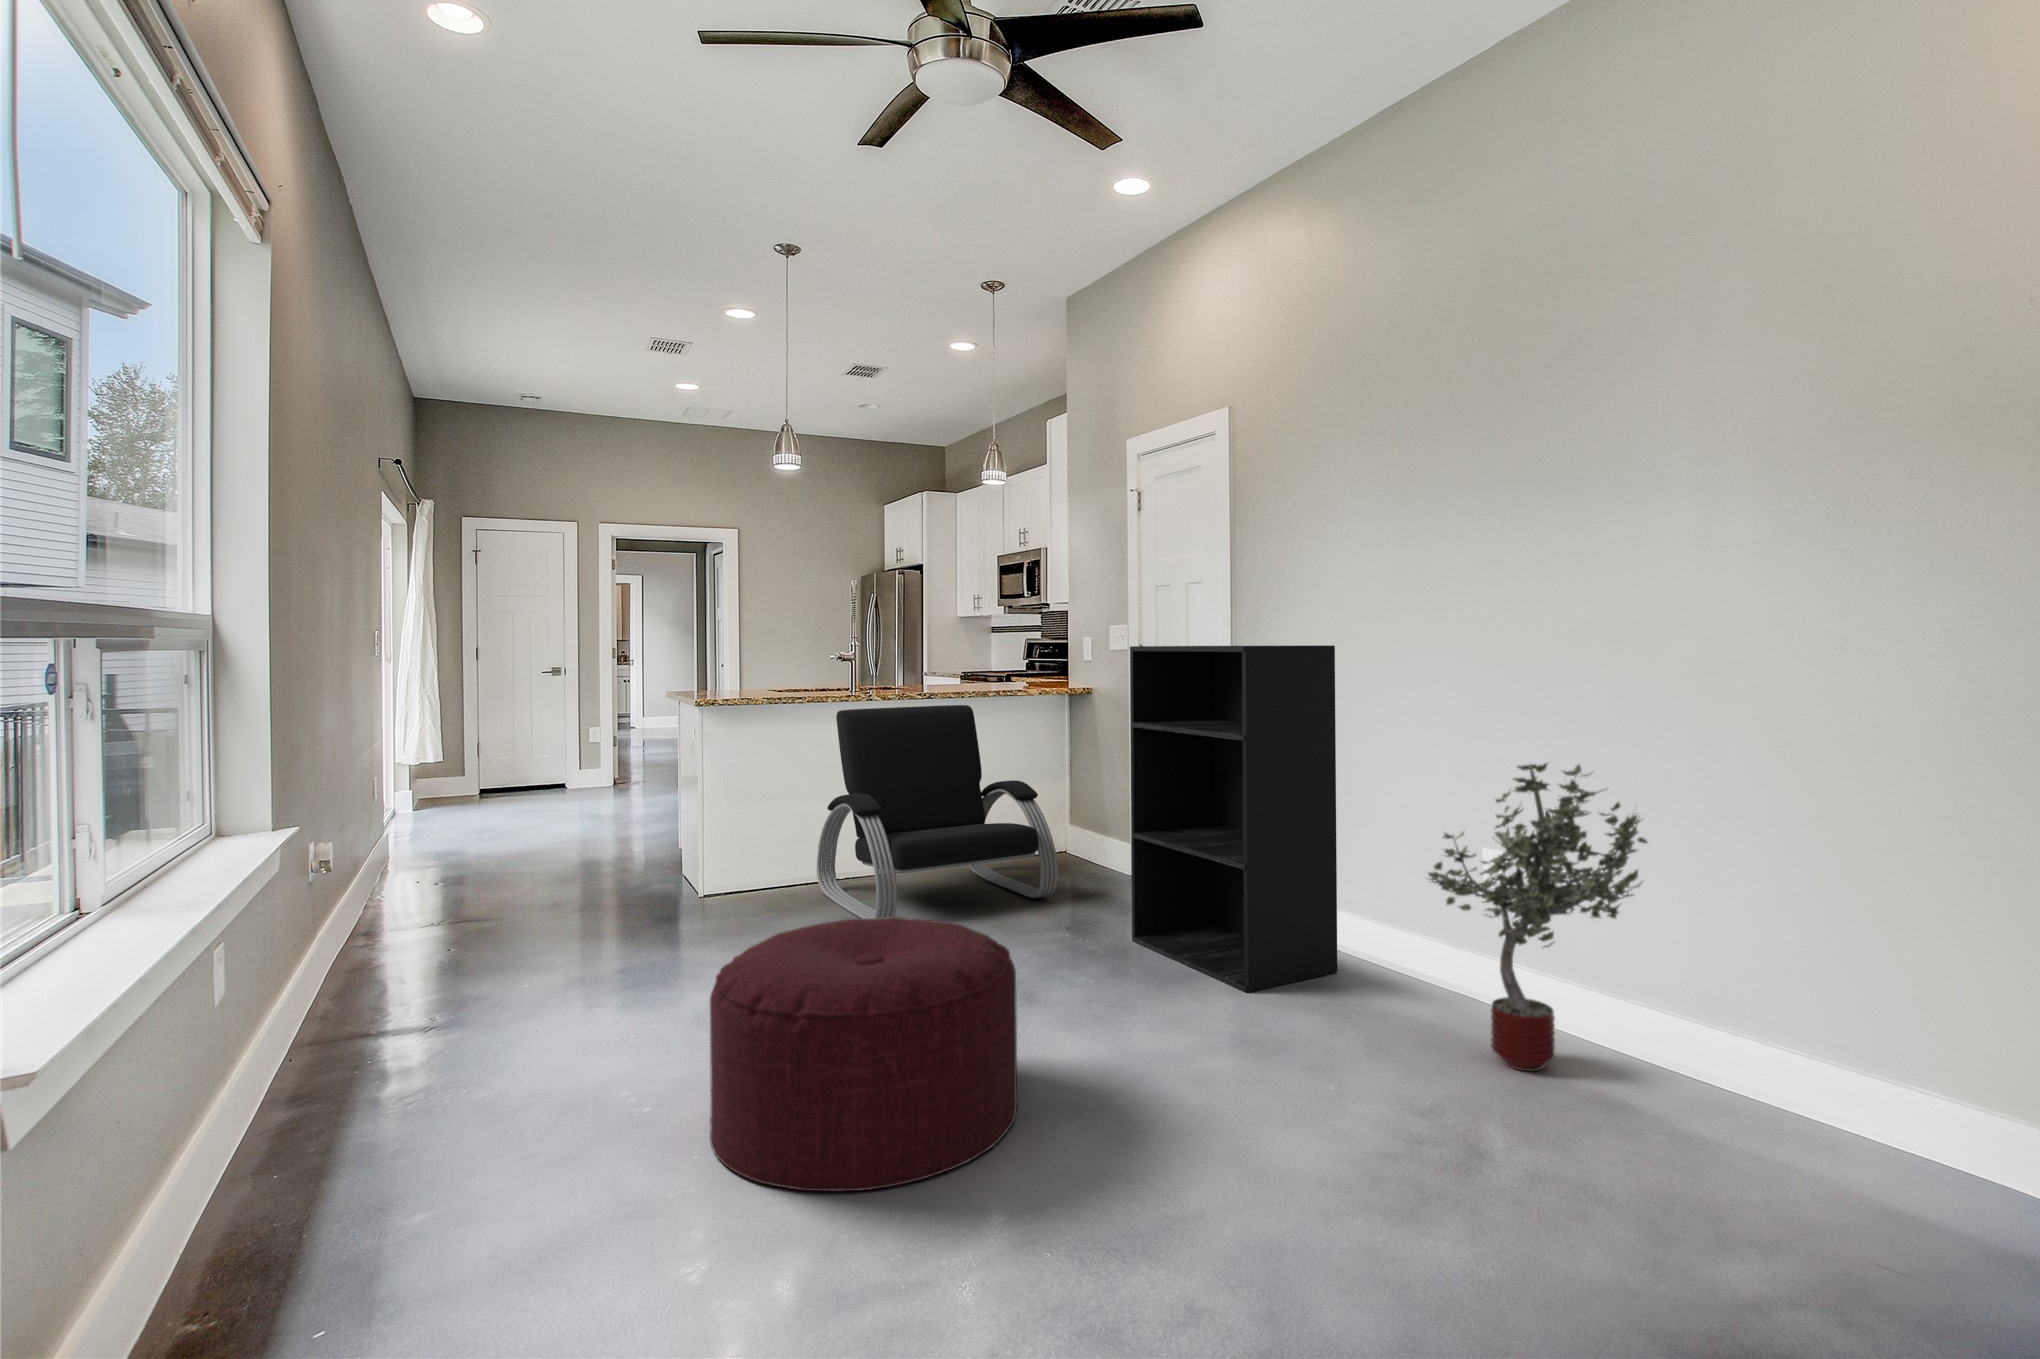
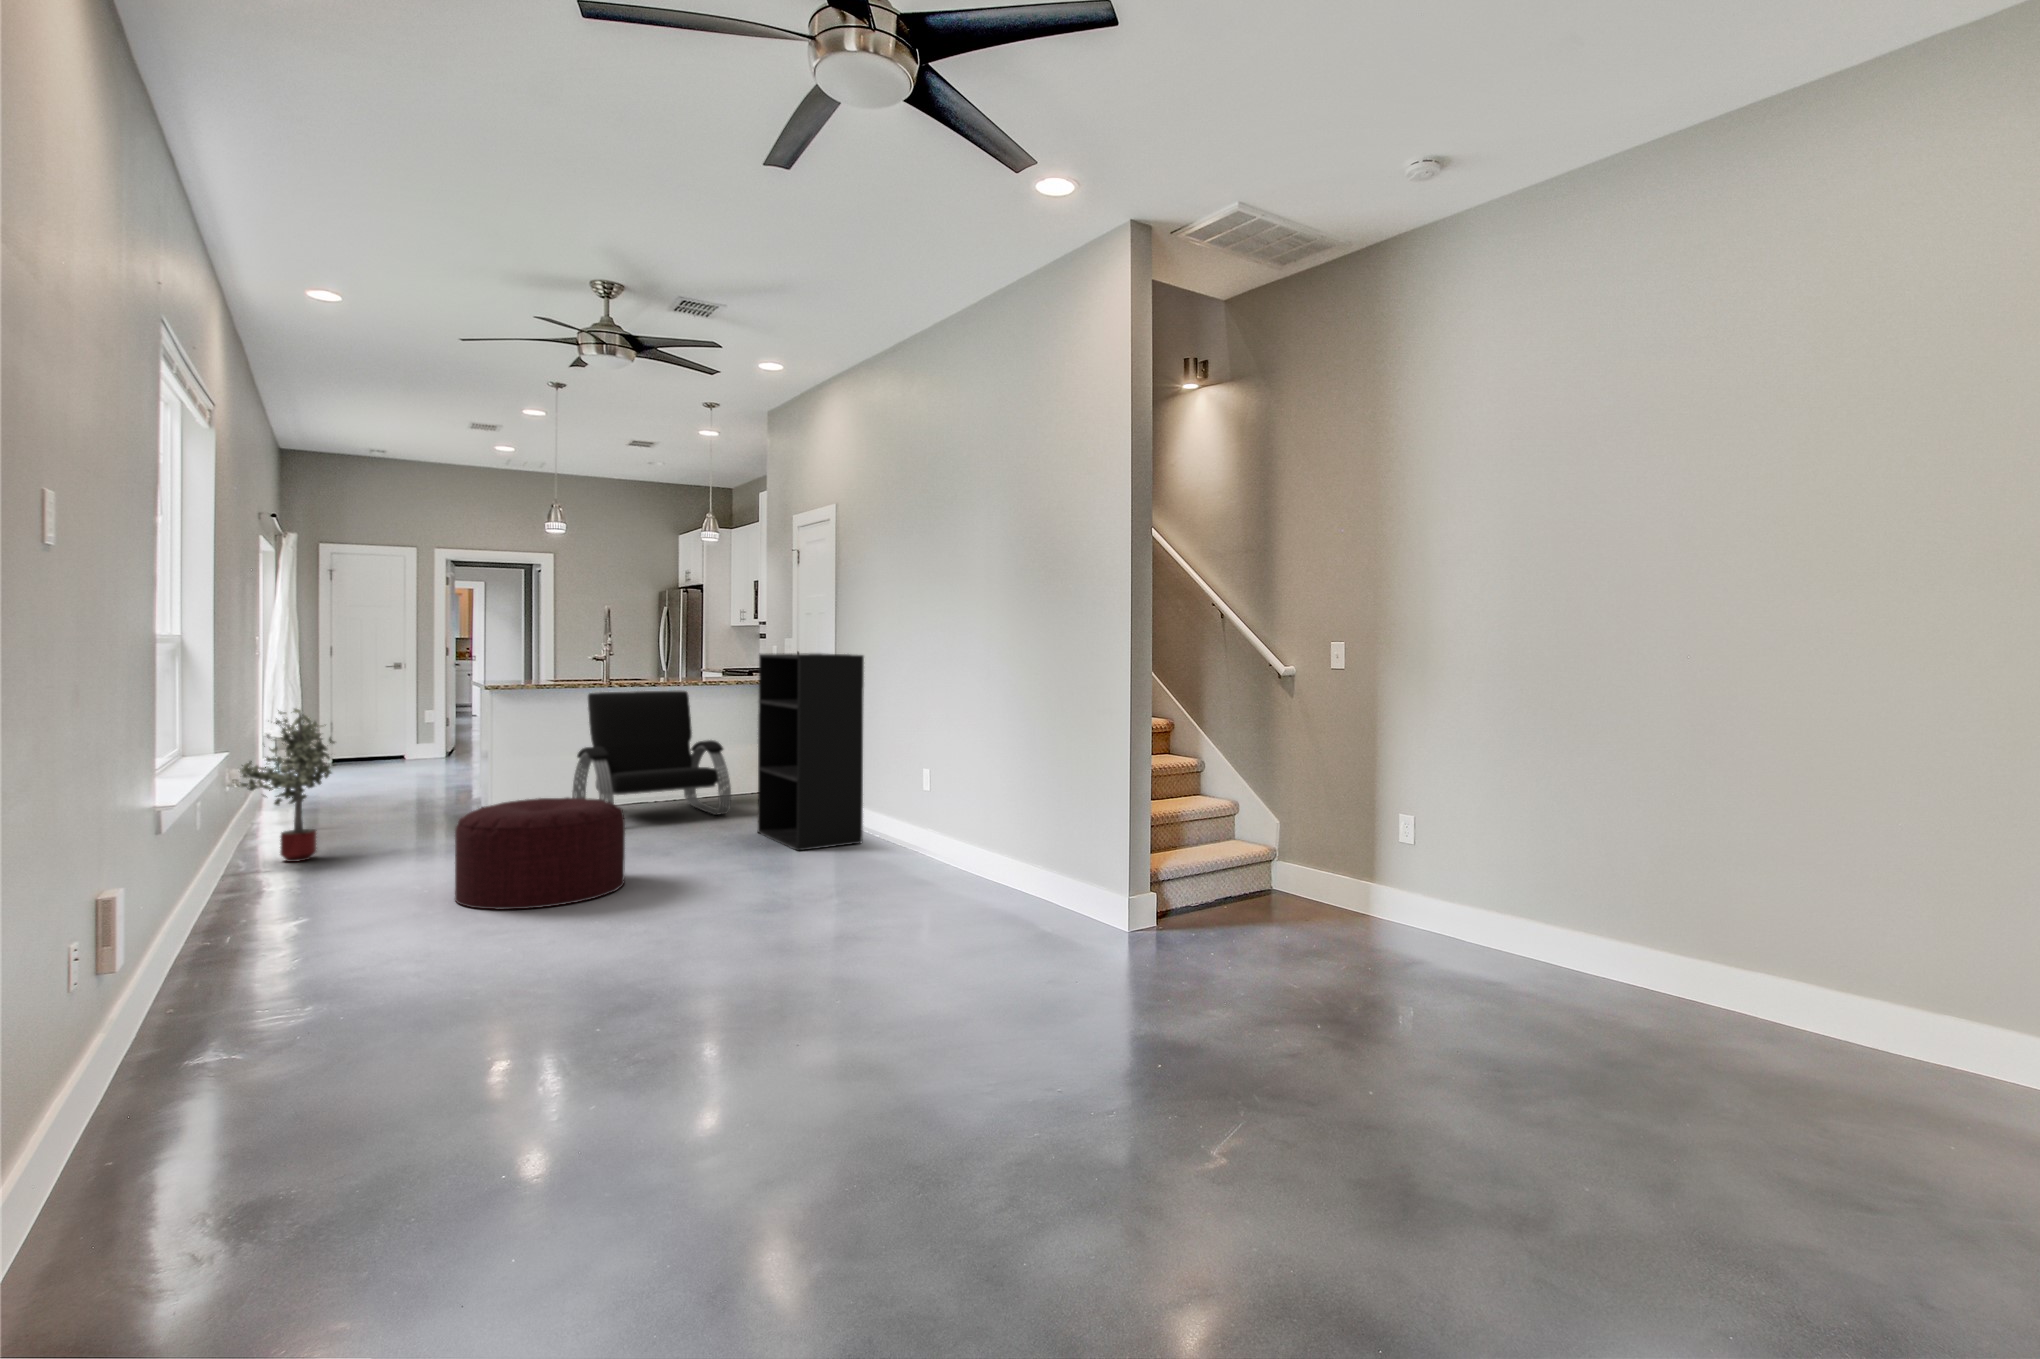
potted tree: present [1429,762,1647,1071] -> present [240,708,335,862]

